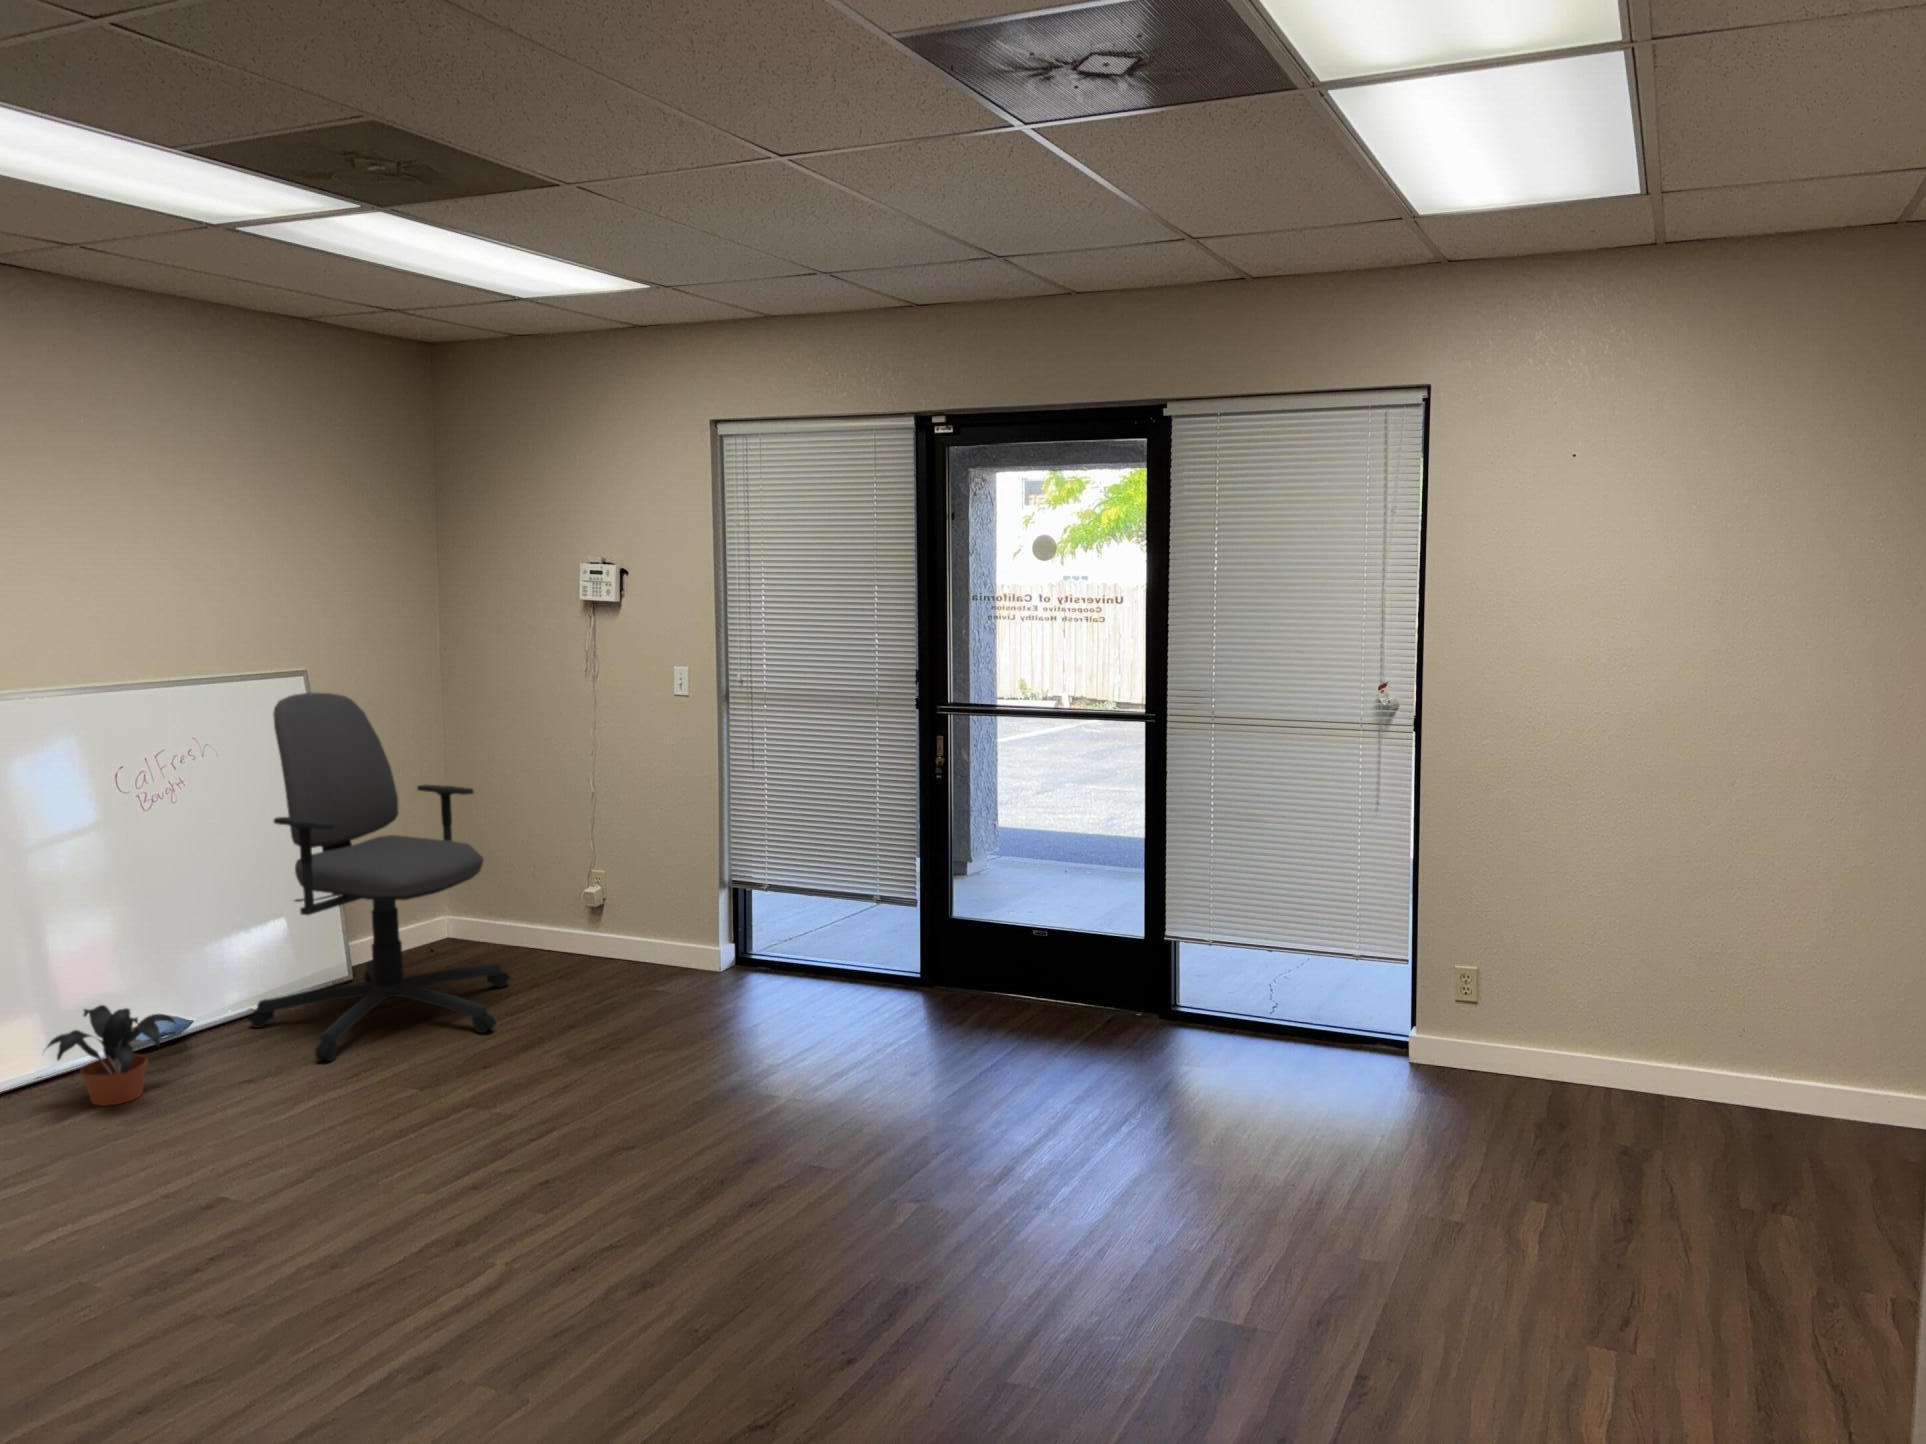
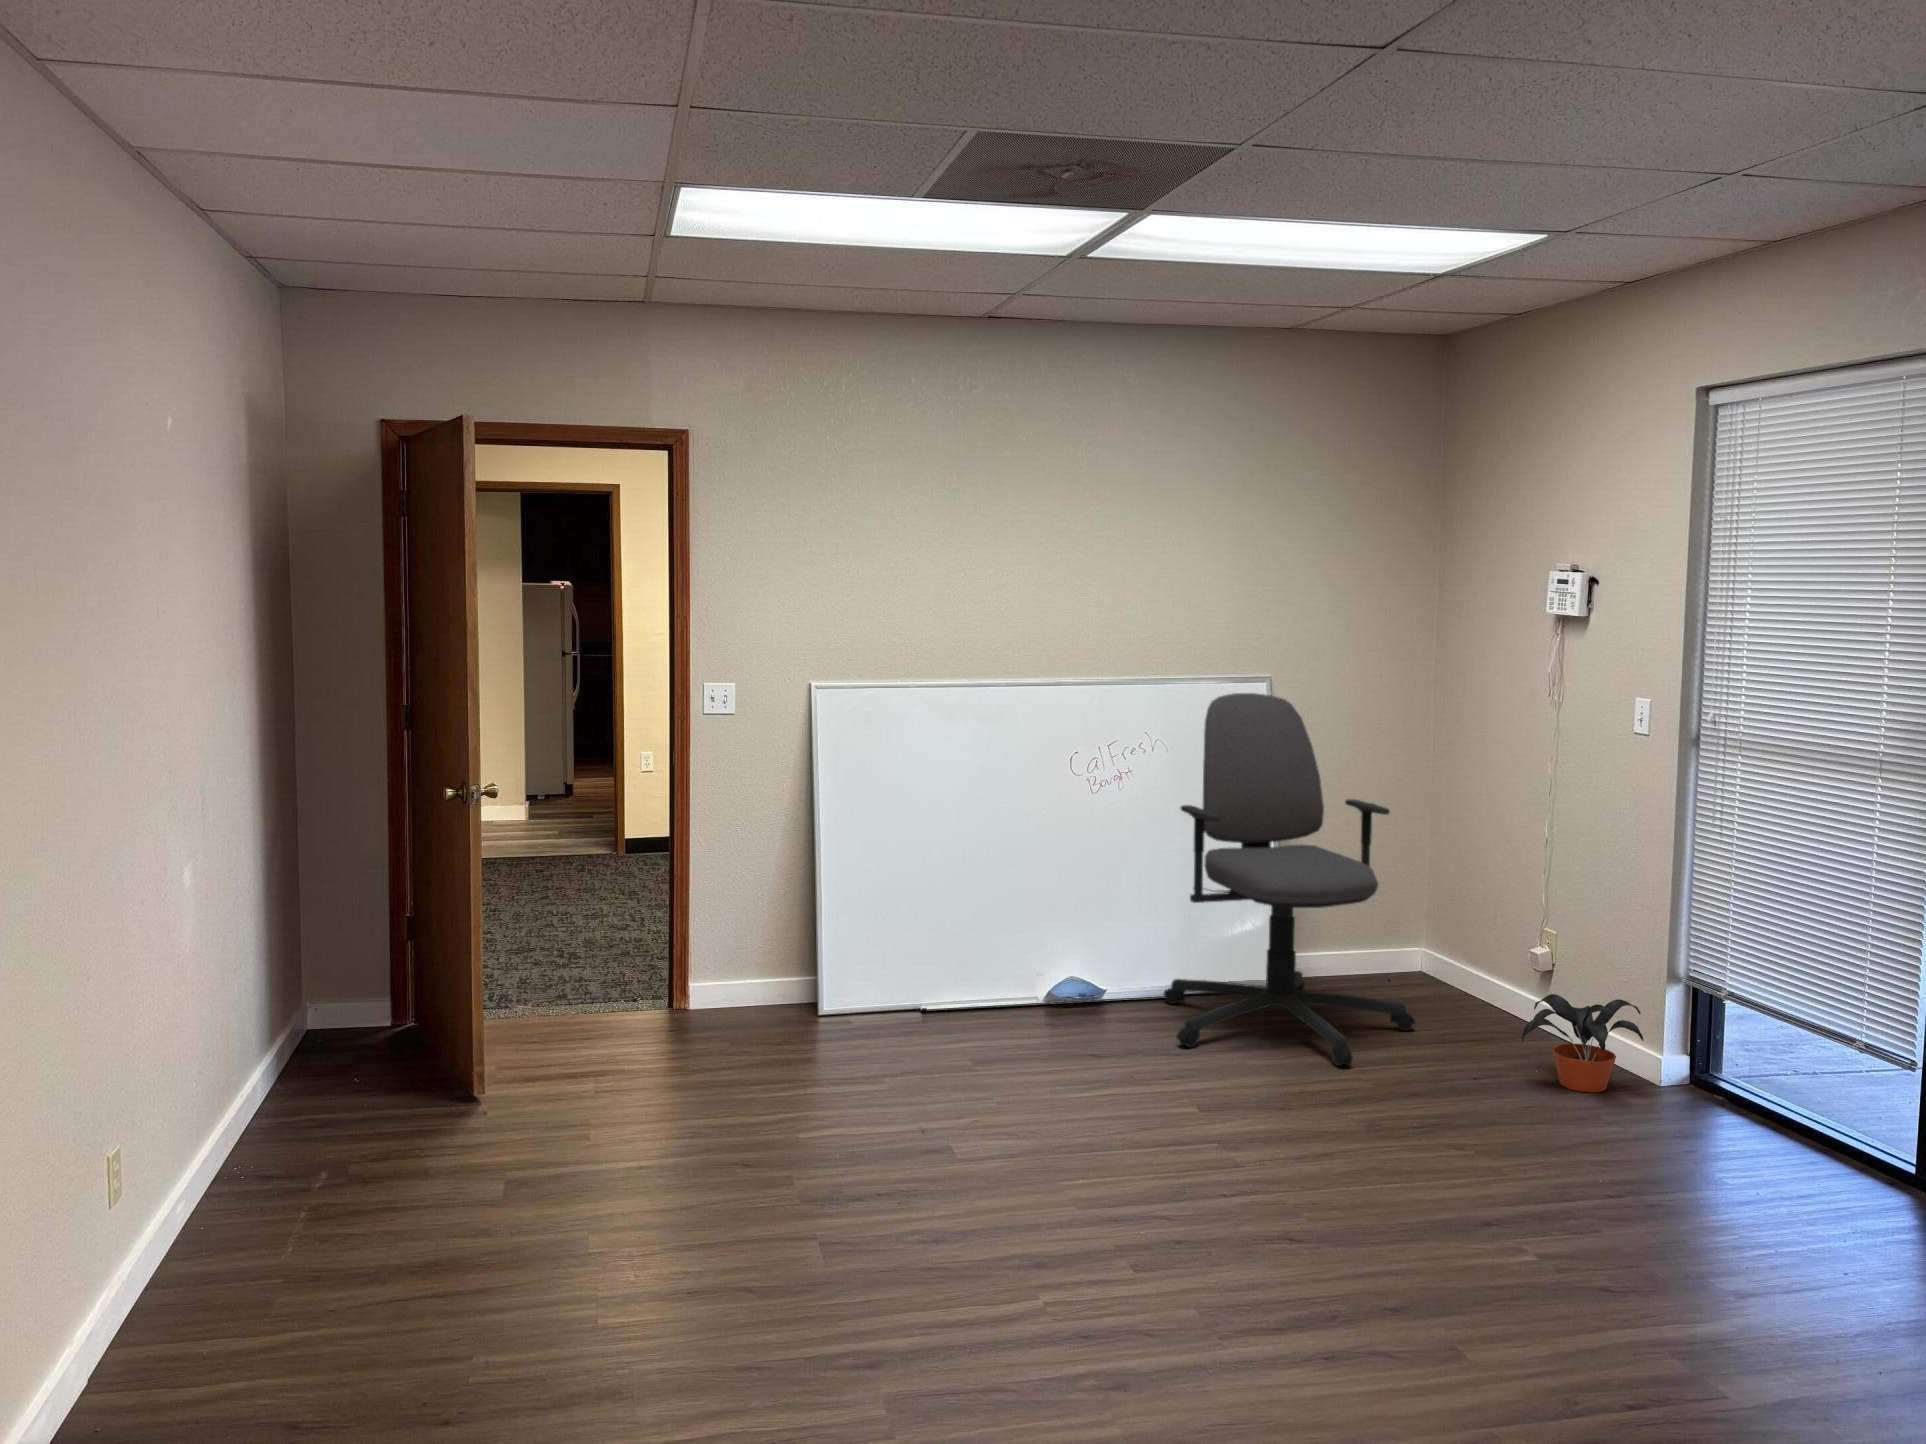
potted plant: present [47,1005,175,1106] -> present [1522,994,1643,1092]

